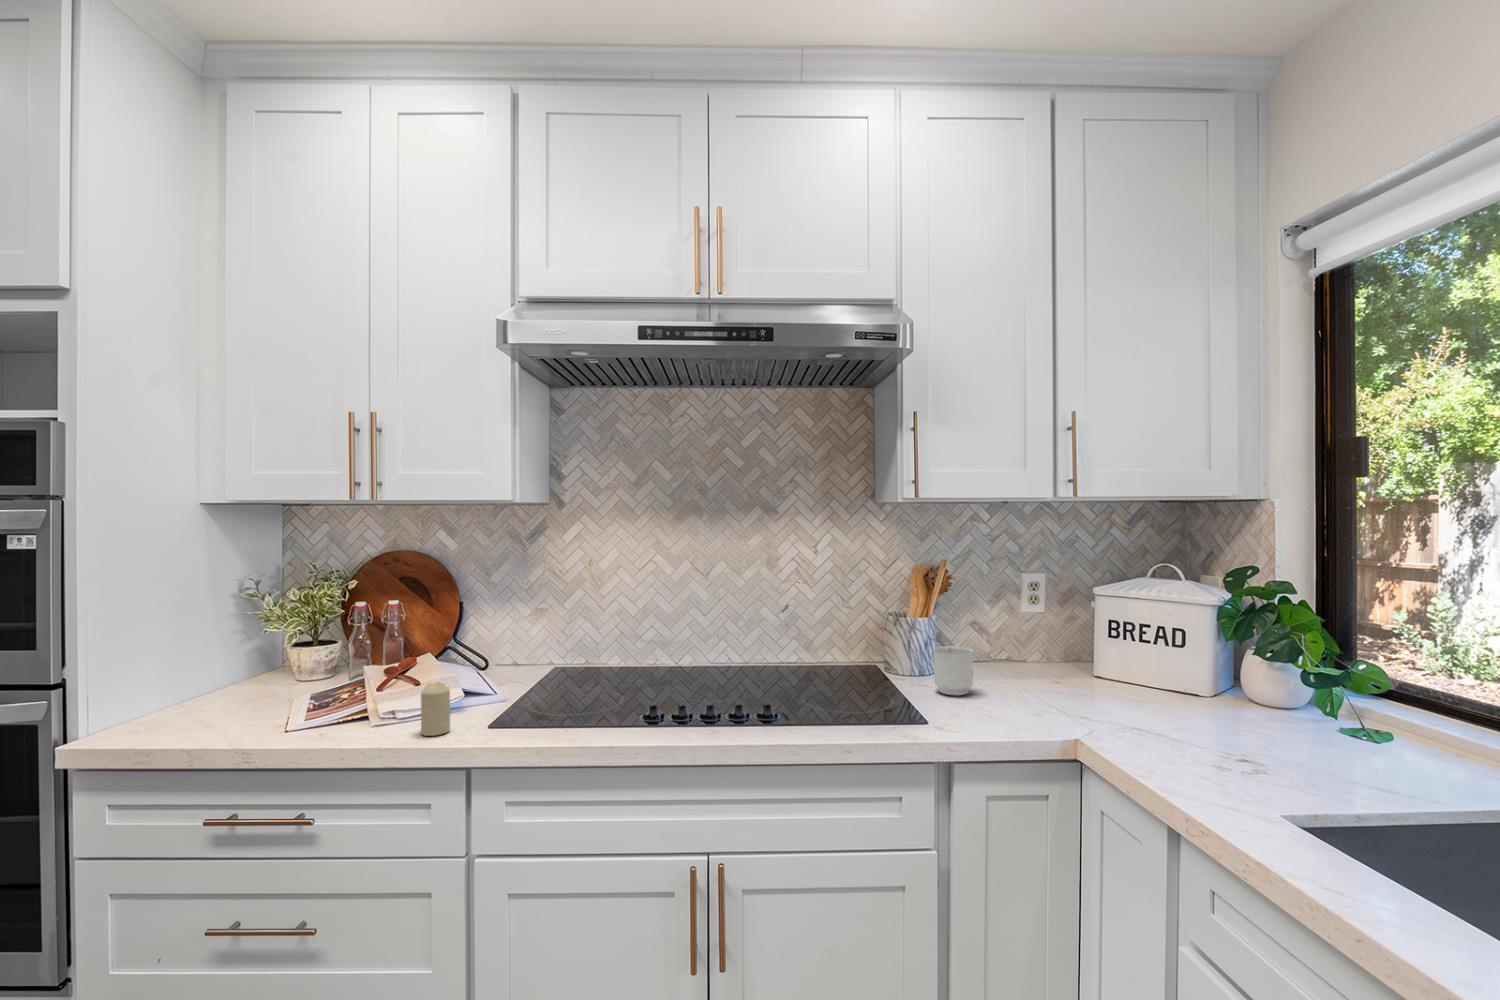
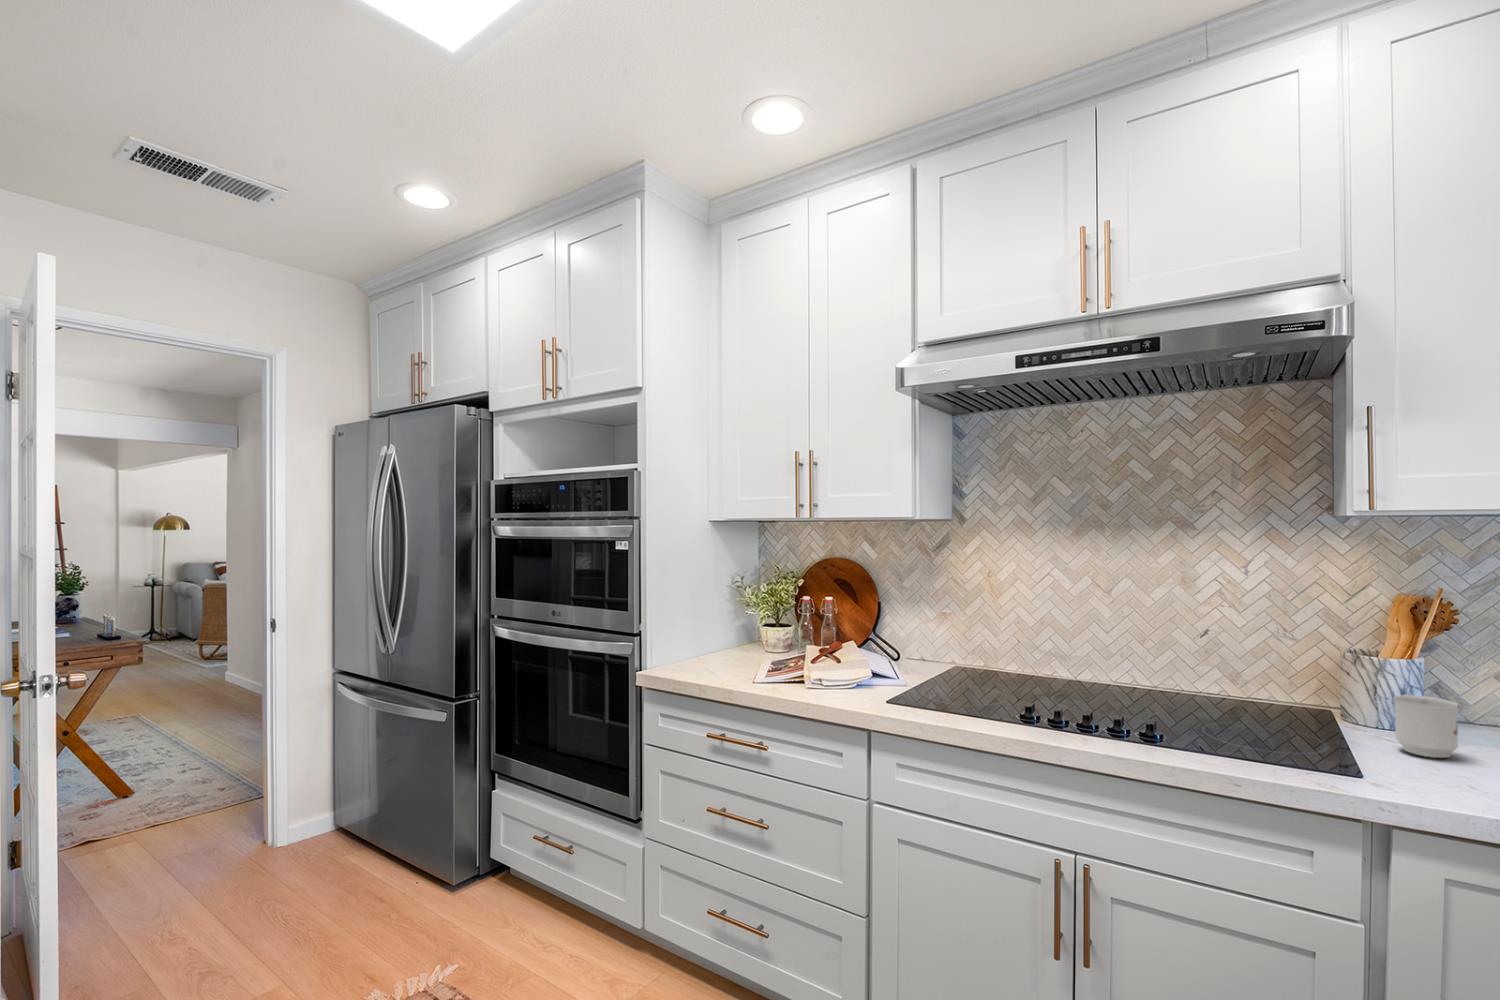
candle: present [421,682,450,736] -> none [838,660,859,701]

